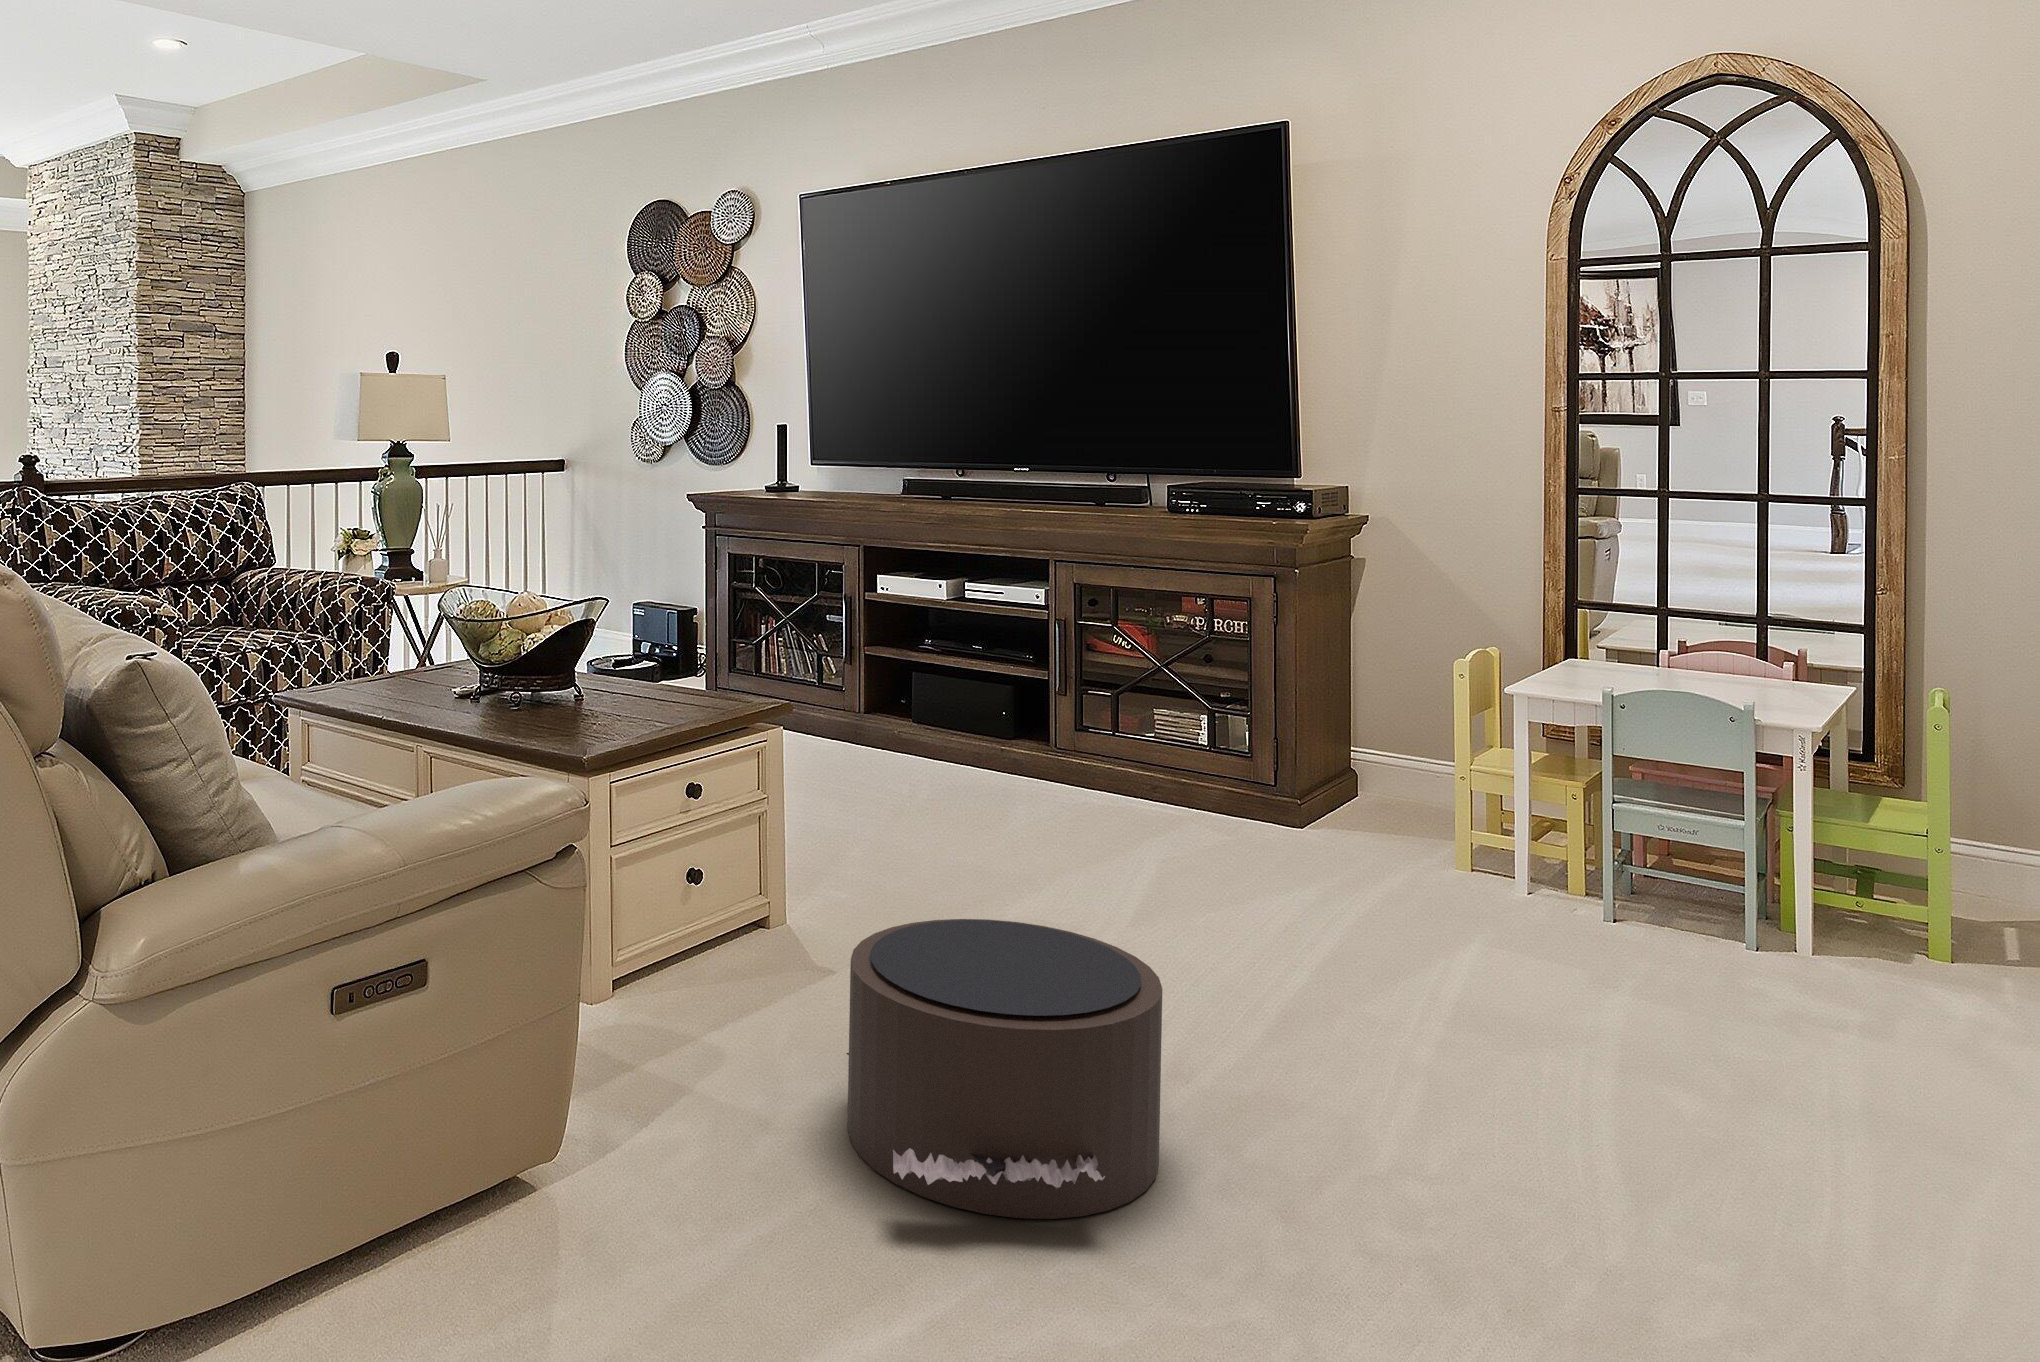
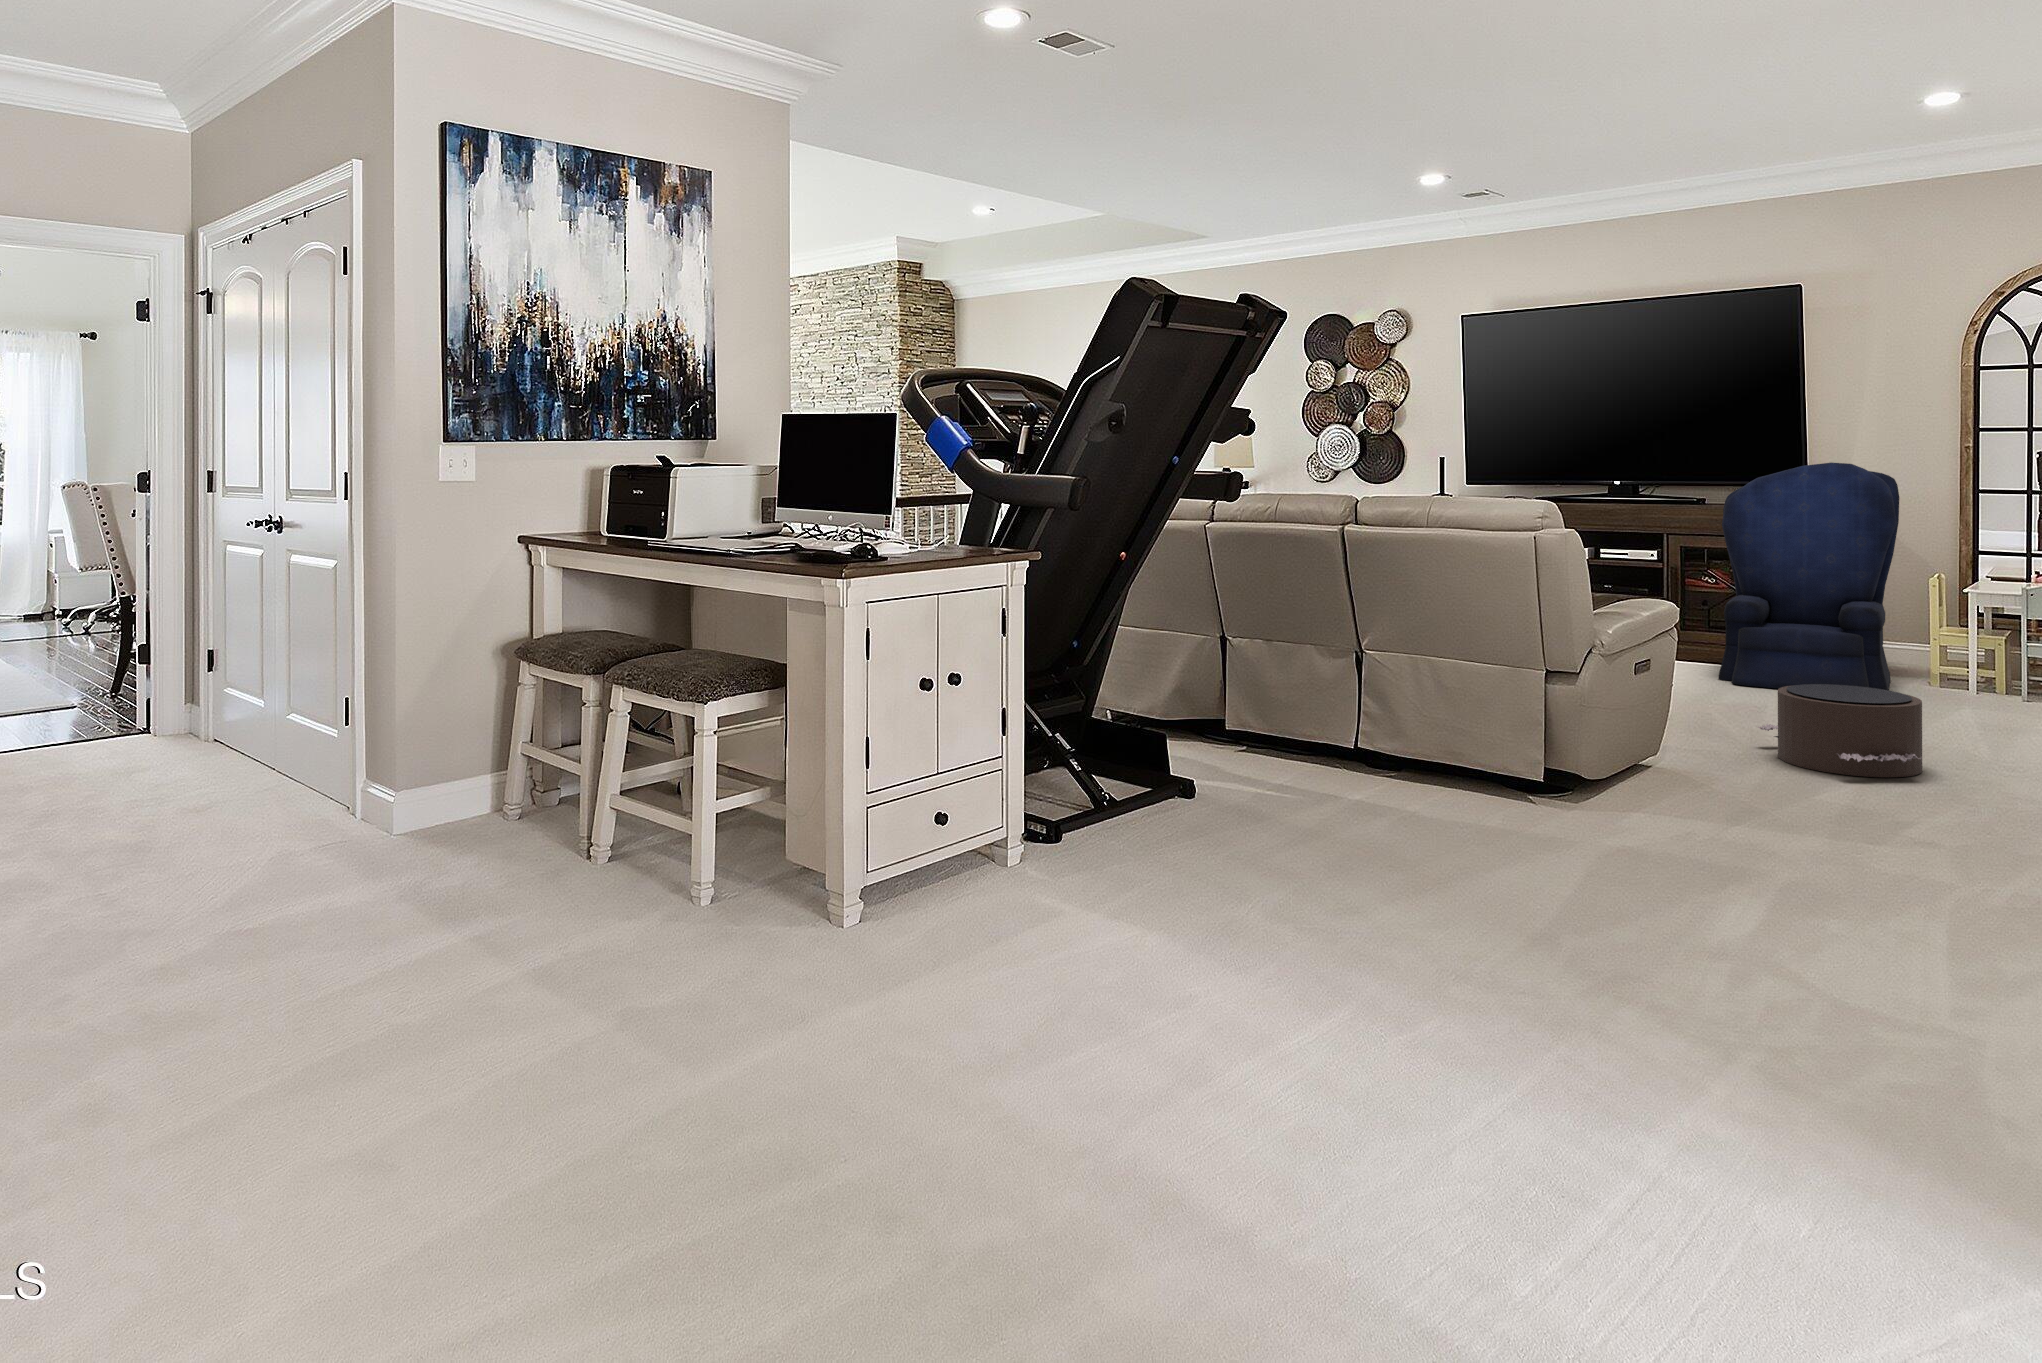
armchair: none [1055,430,1404,886] -> present [1719,463,1899,690]

